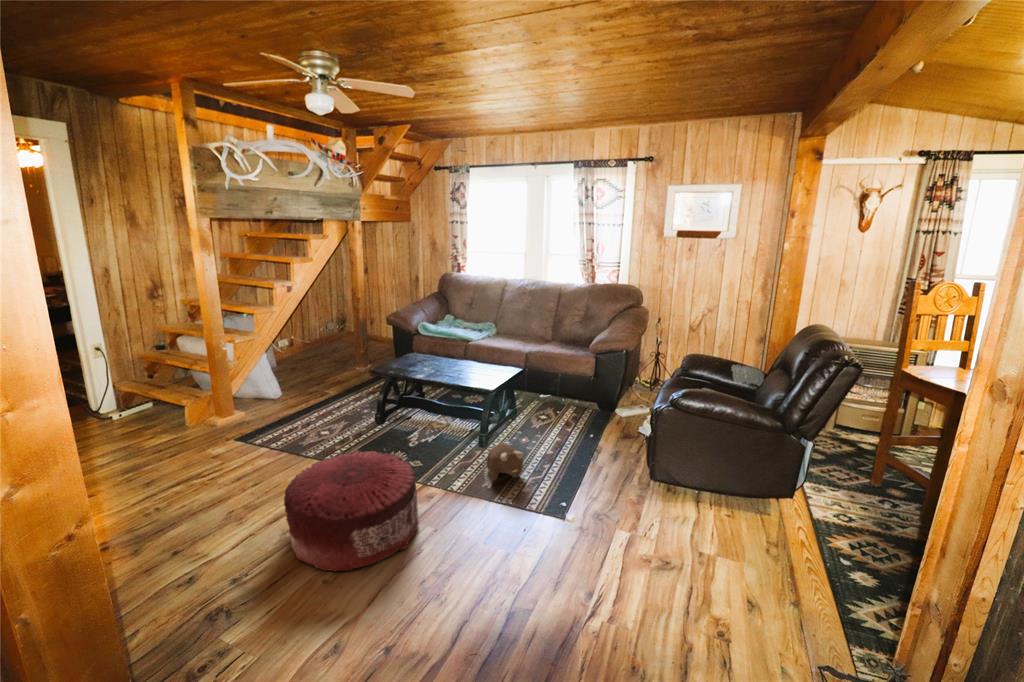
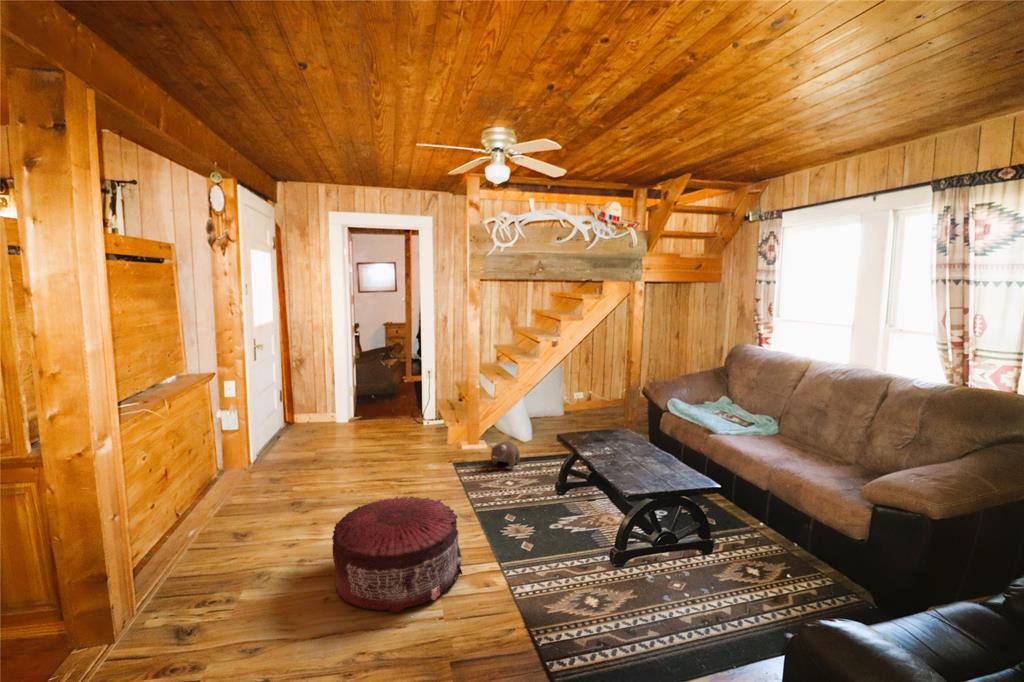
plush toy: present [487,444,523,481] -> present [490,441,520,469]

